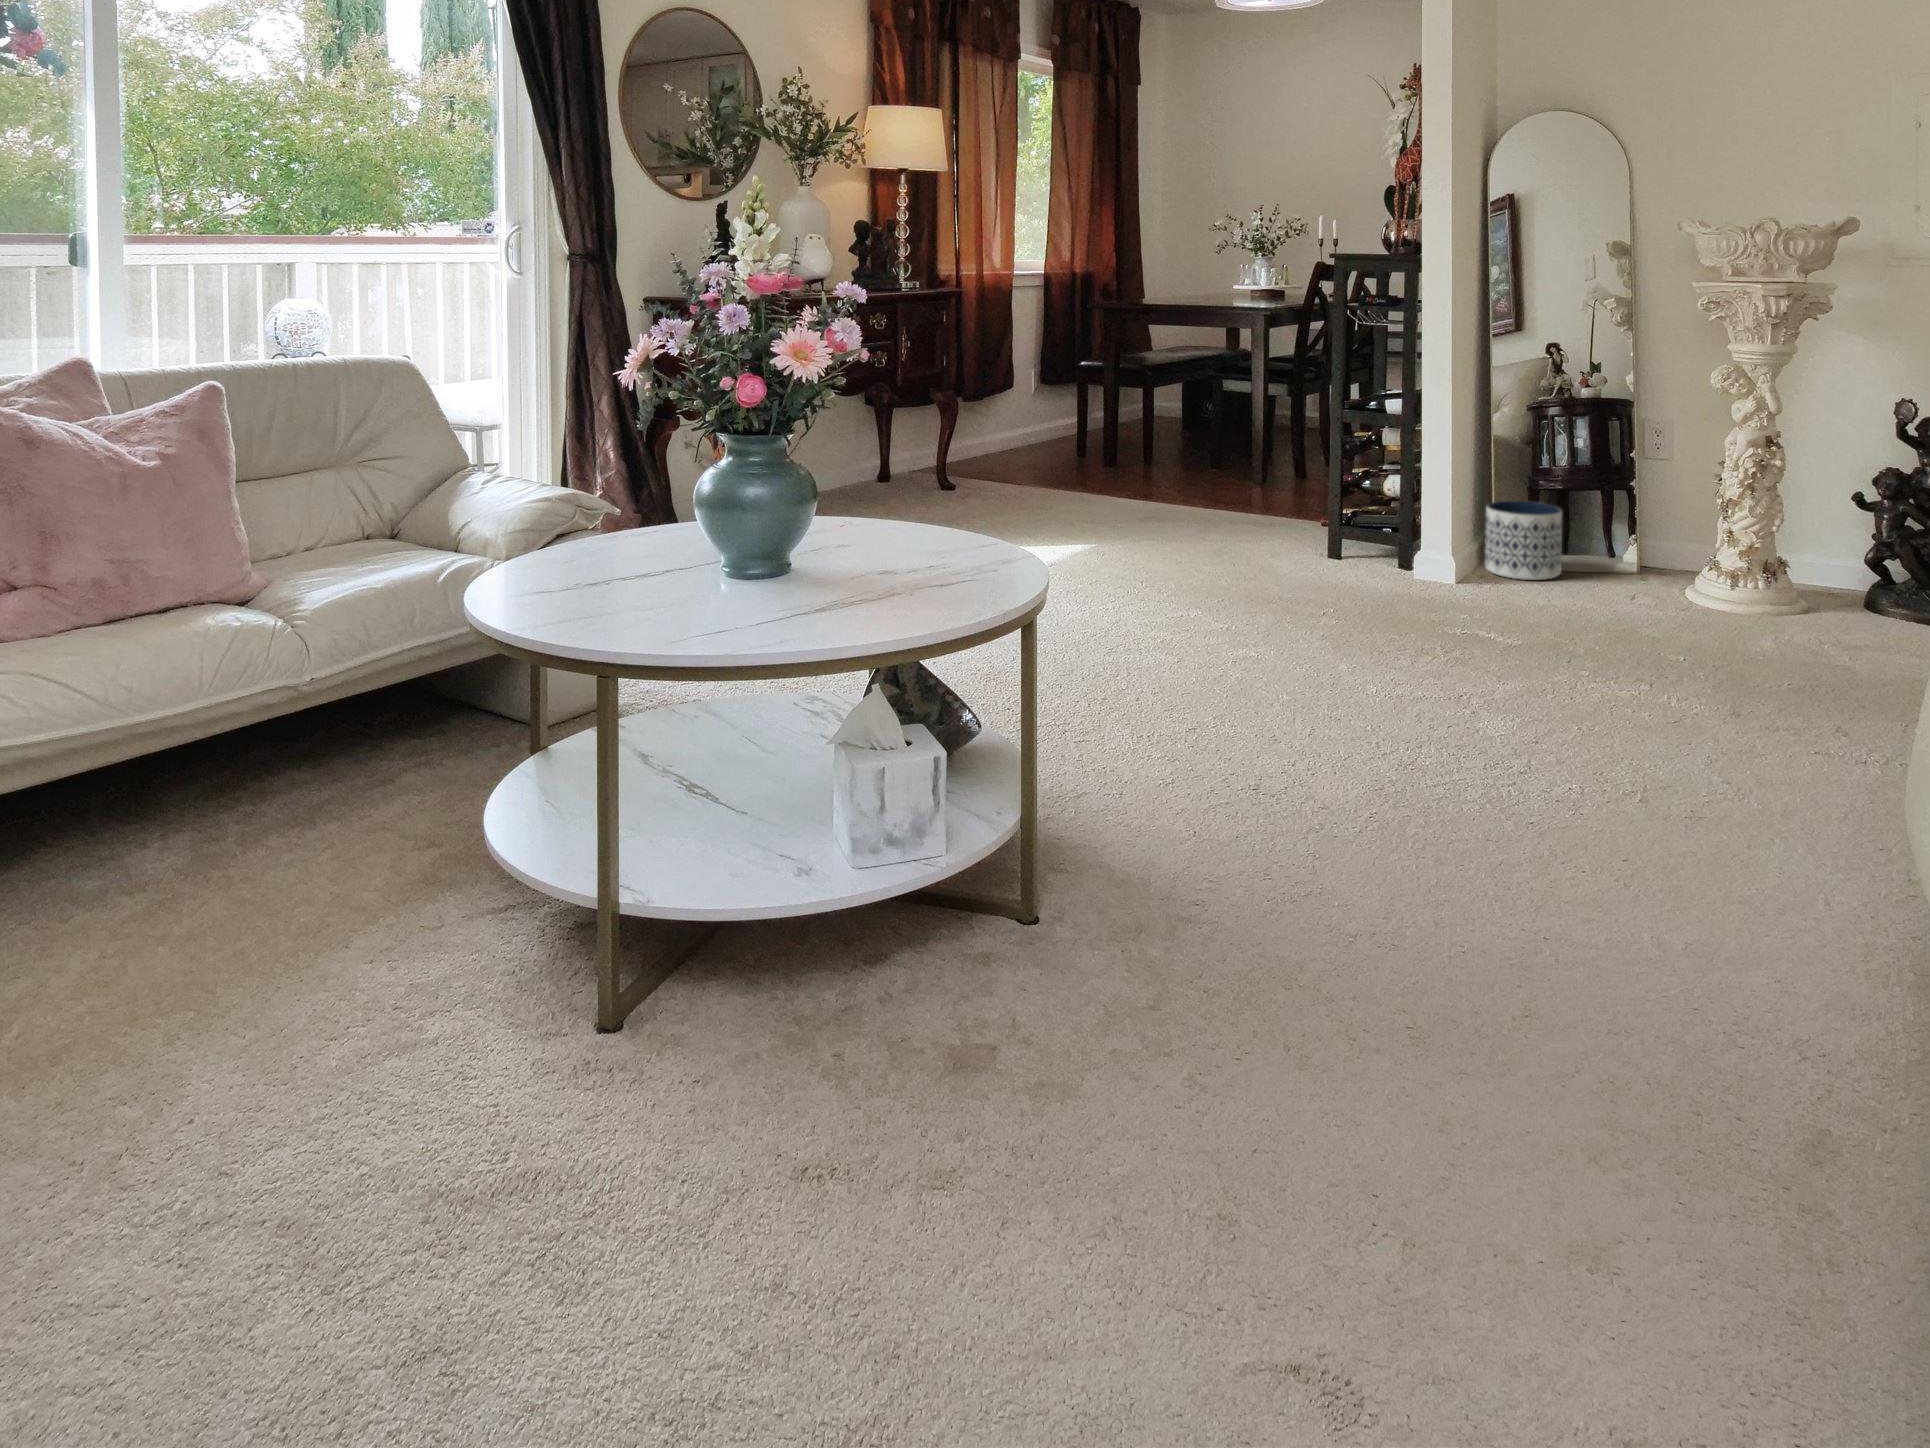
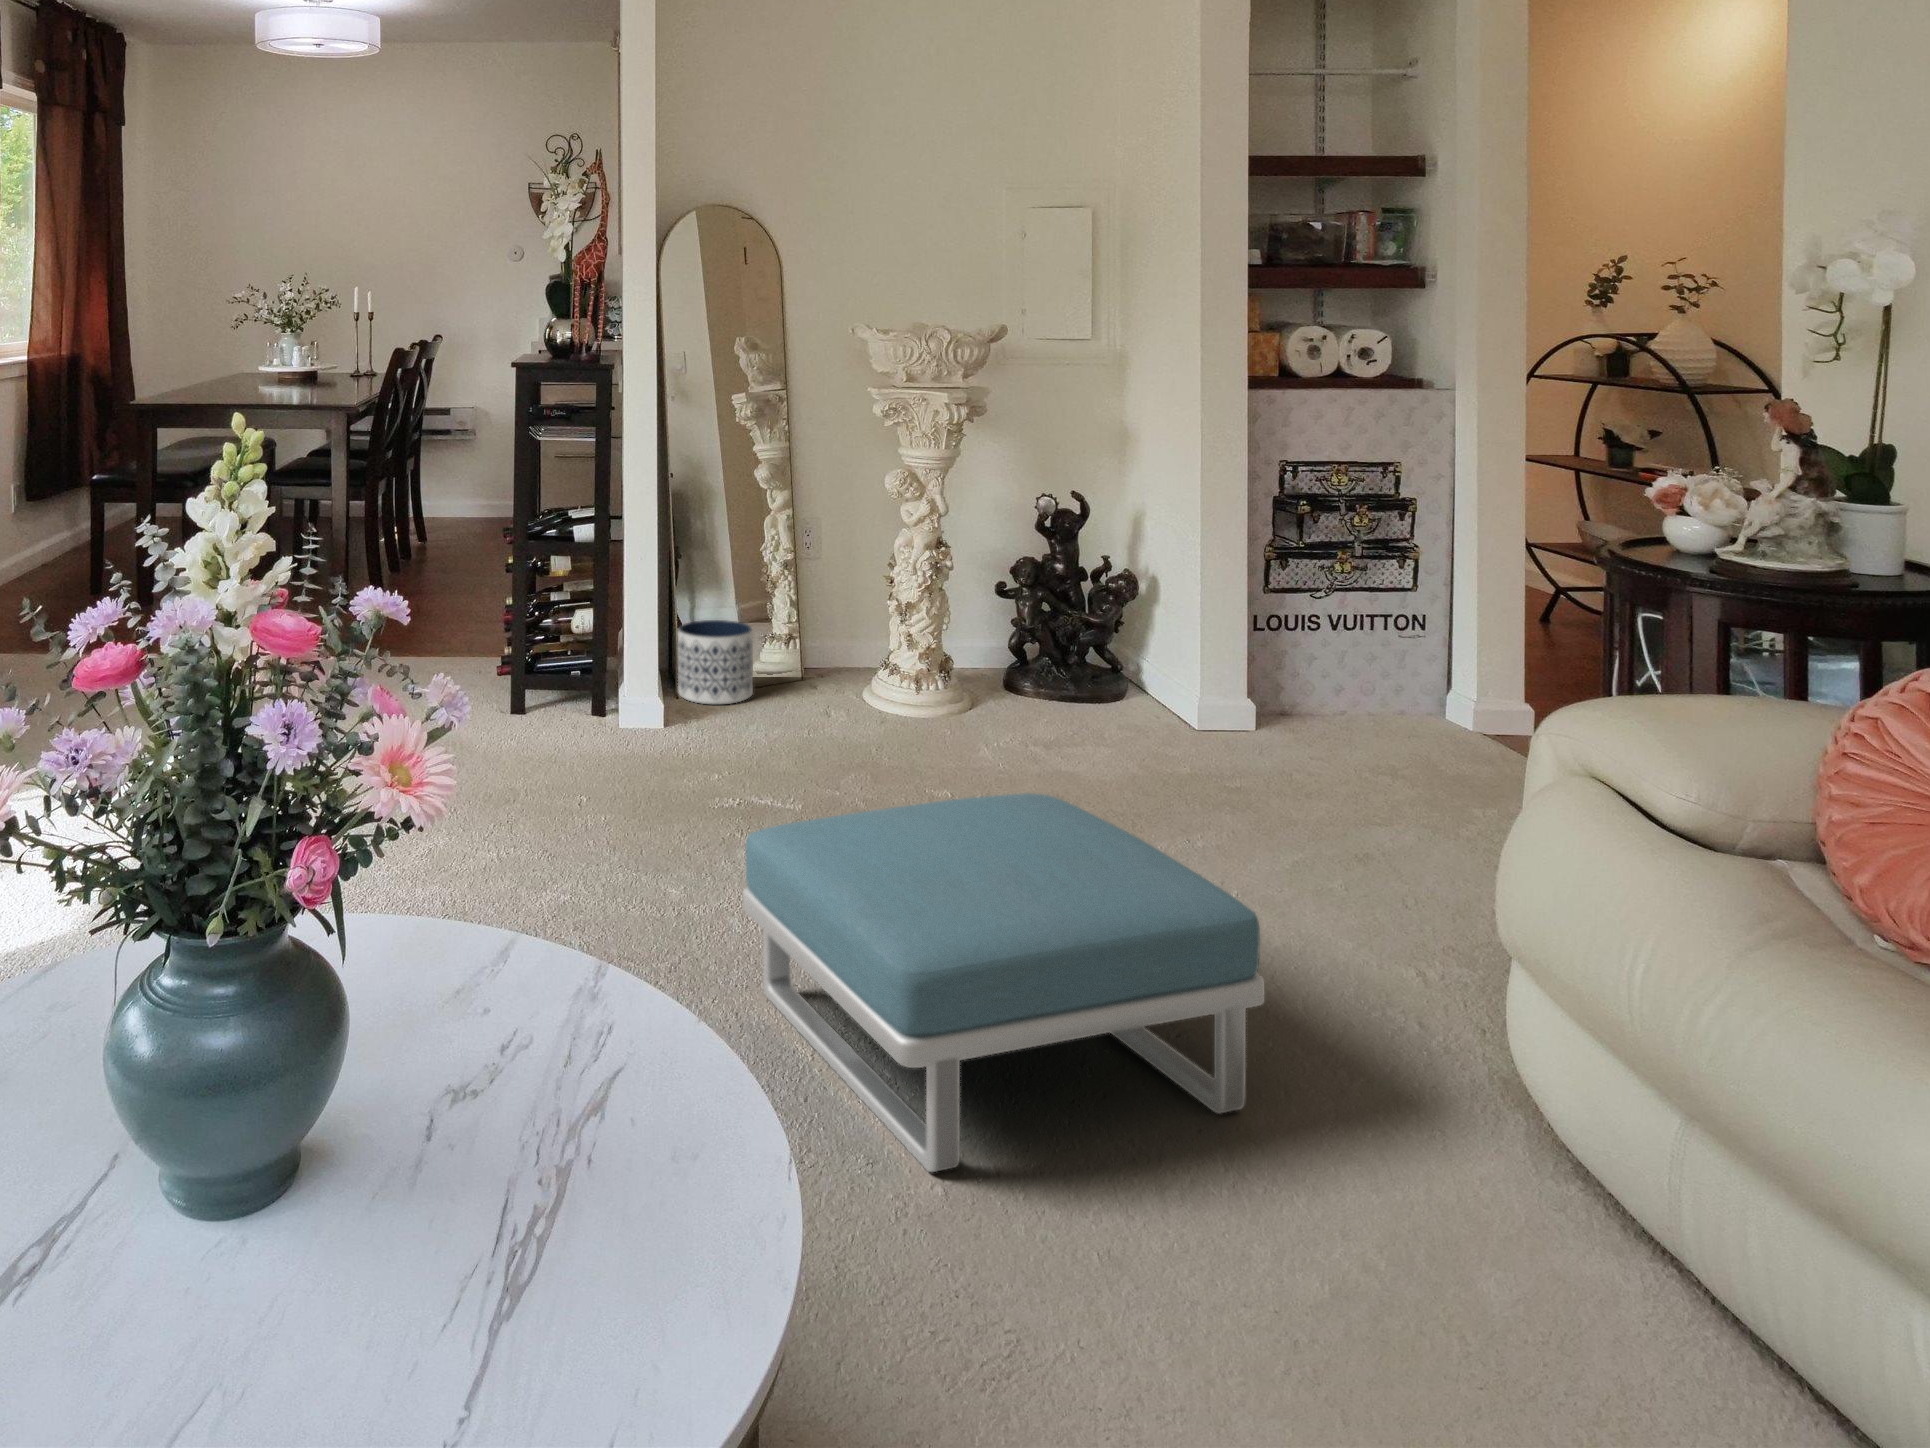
footstool: none [1299,640,1817,1044] -> present [743,793,1264,1172]

